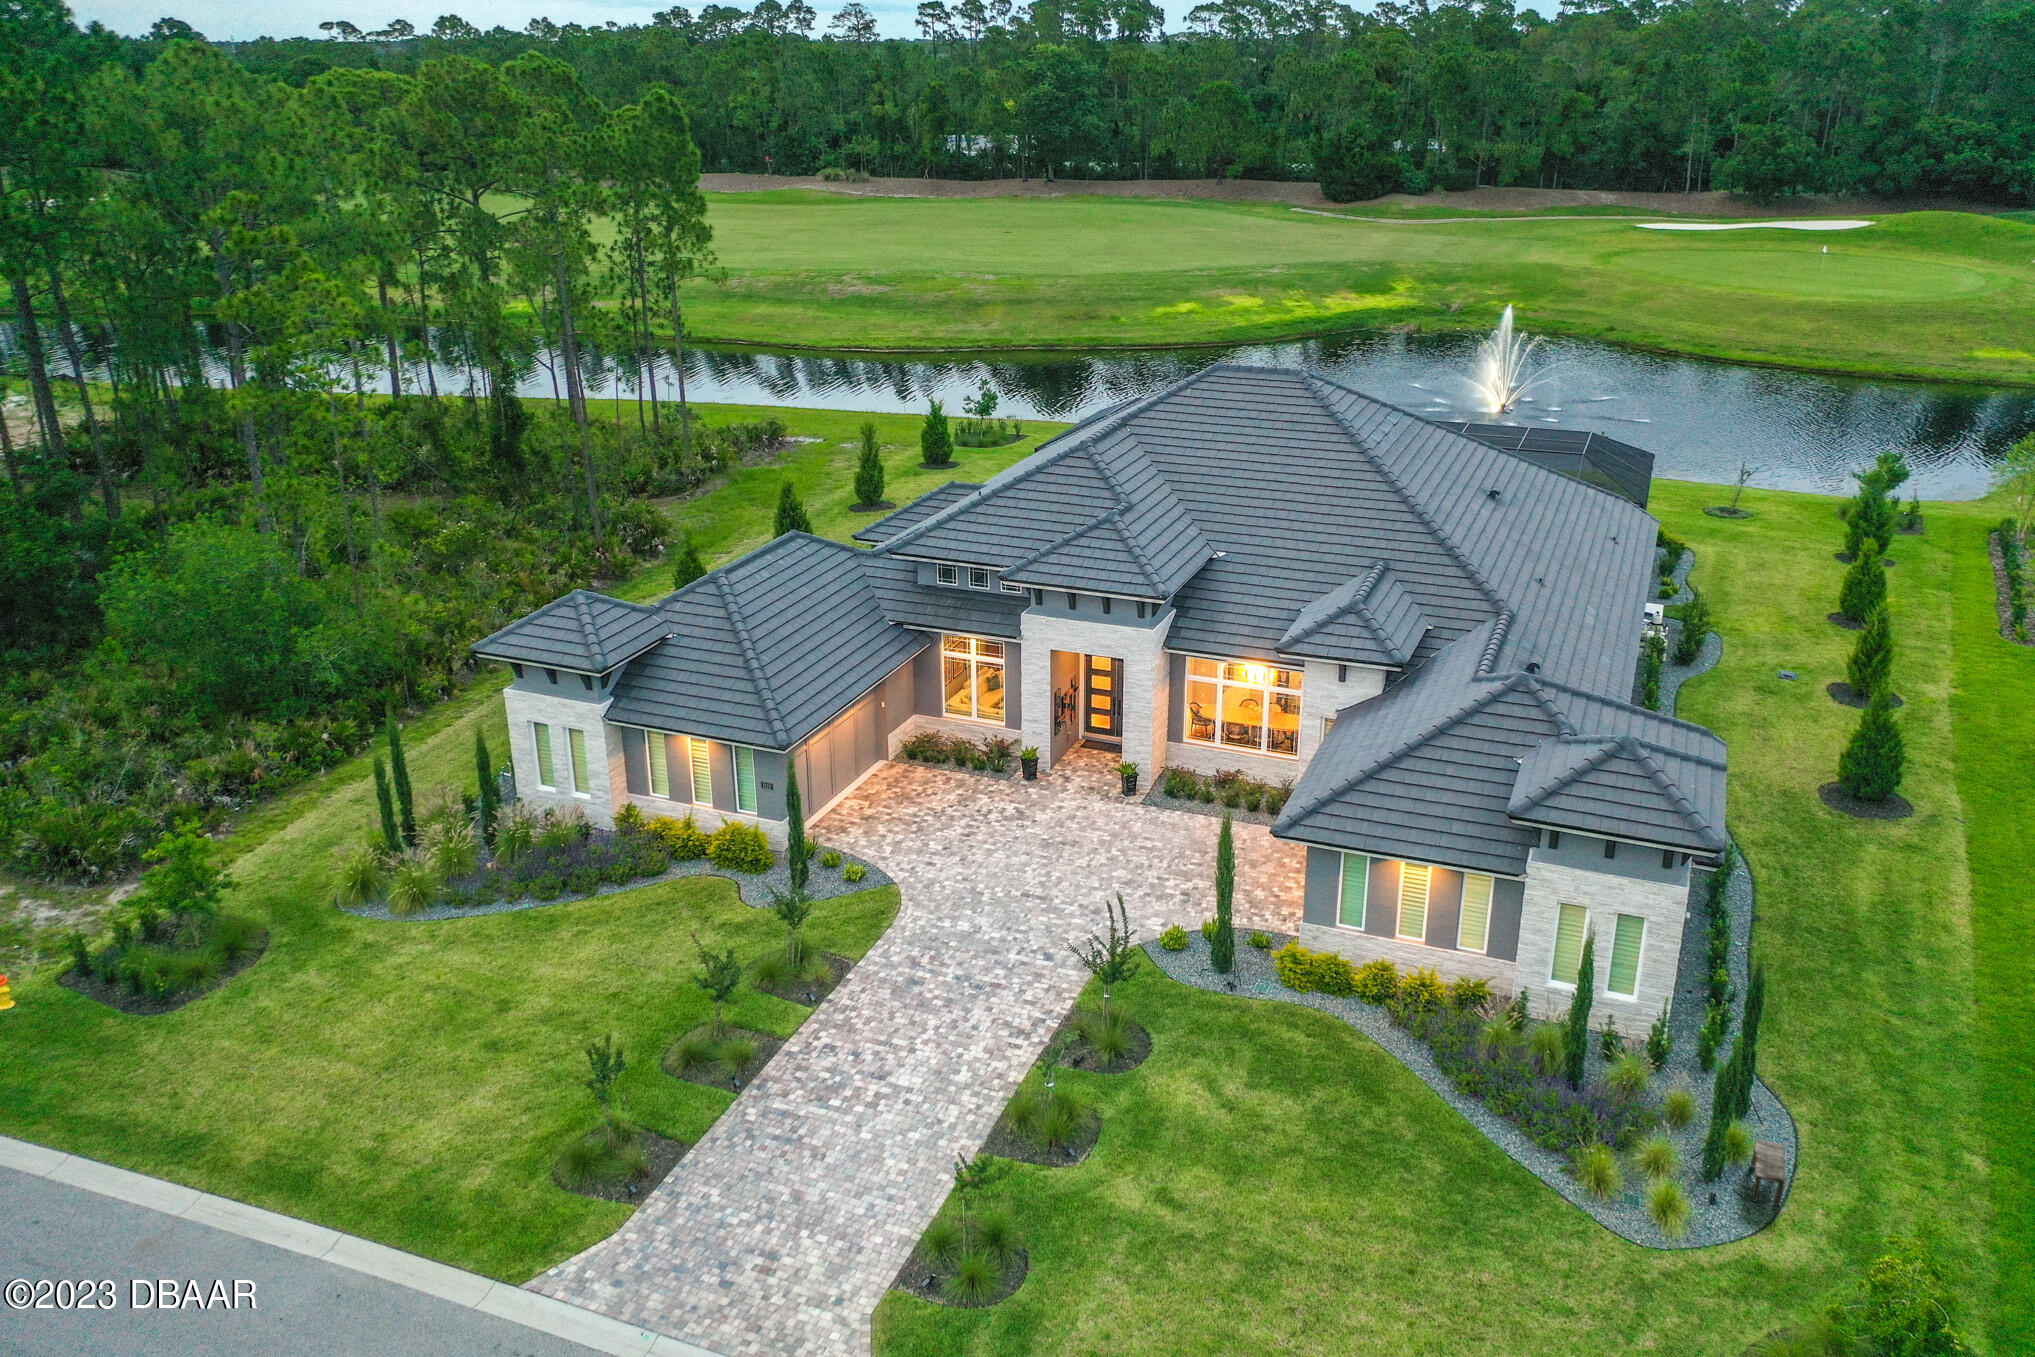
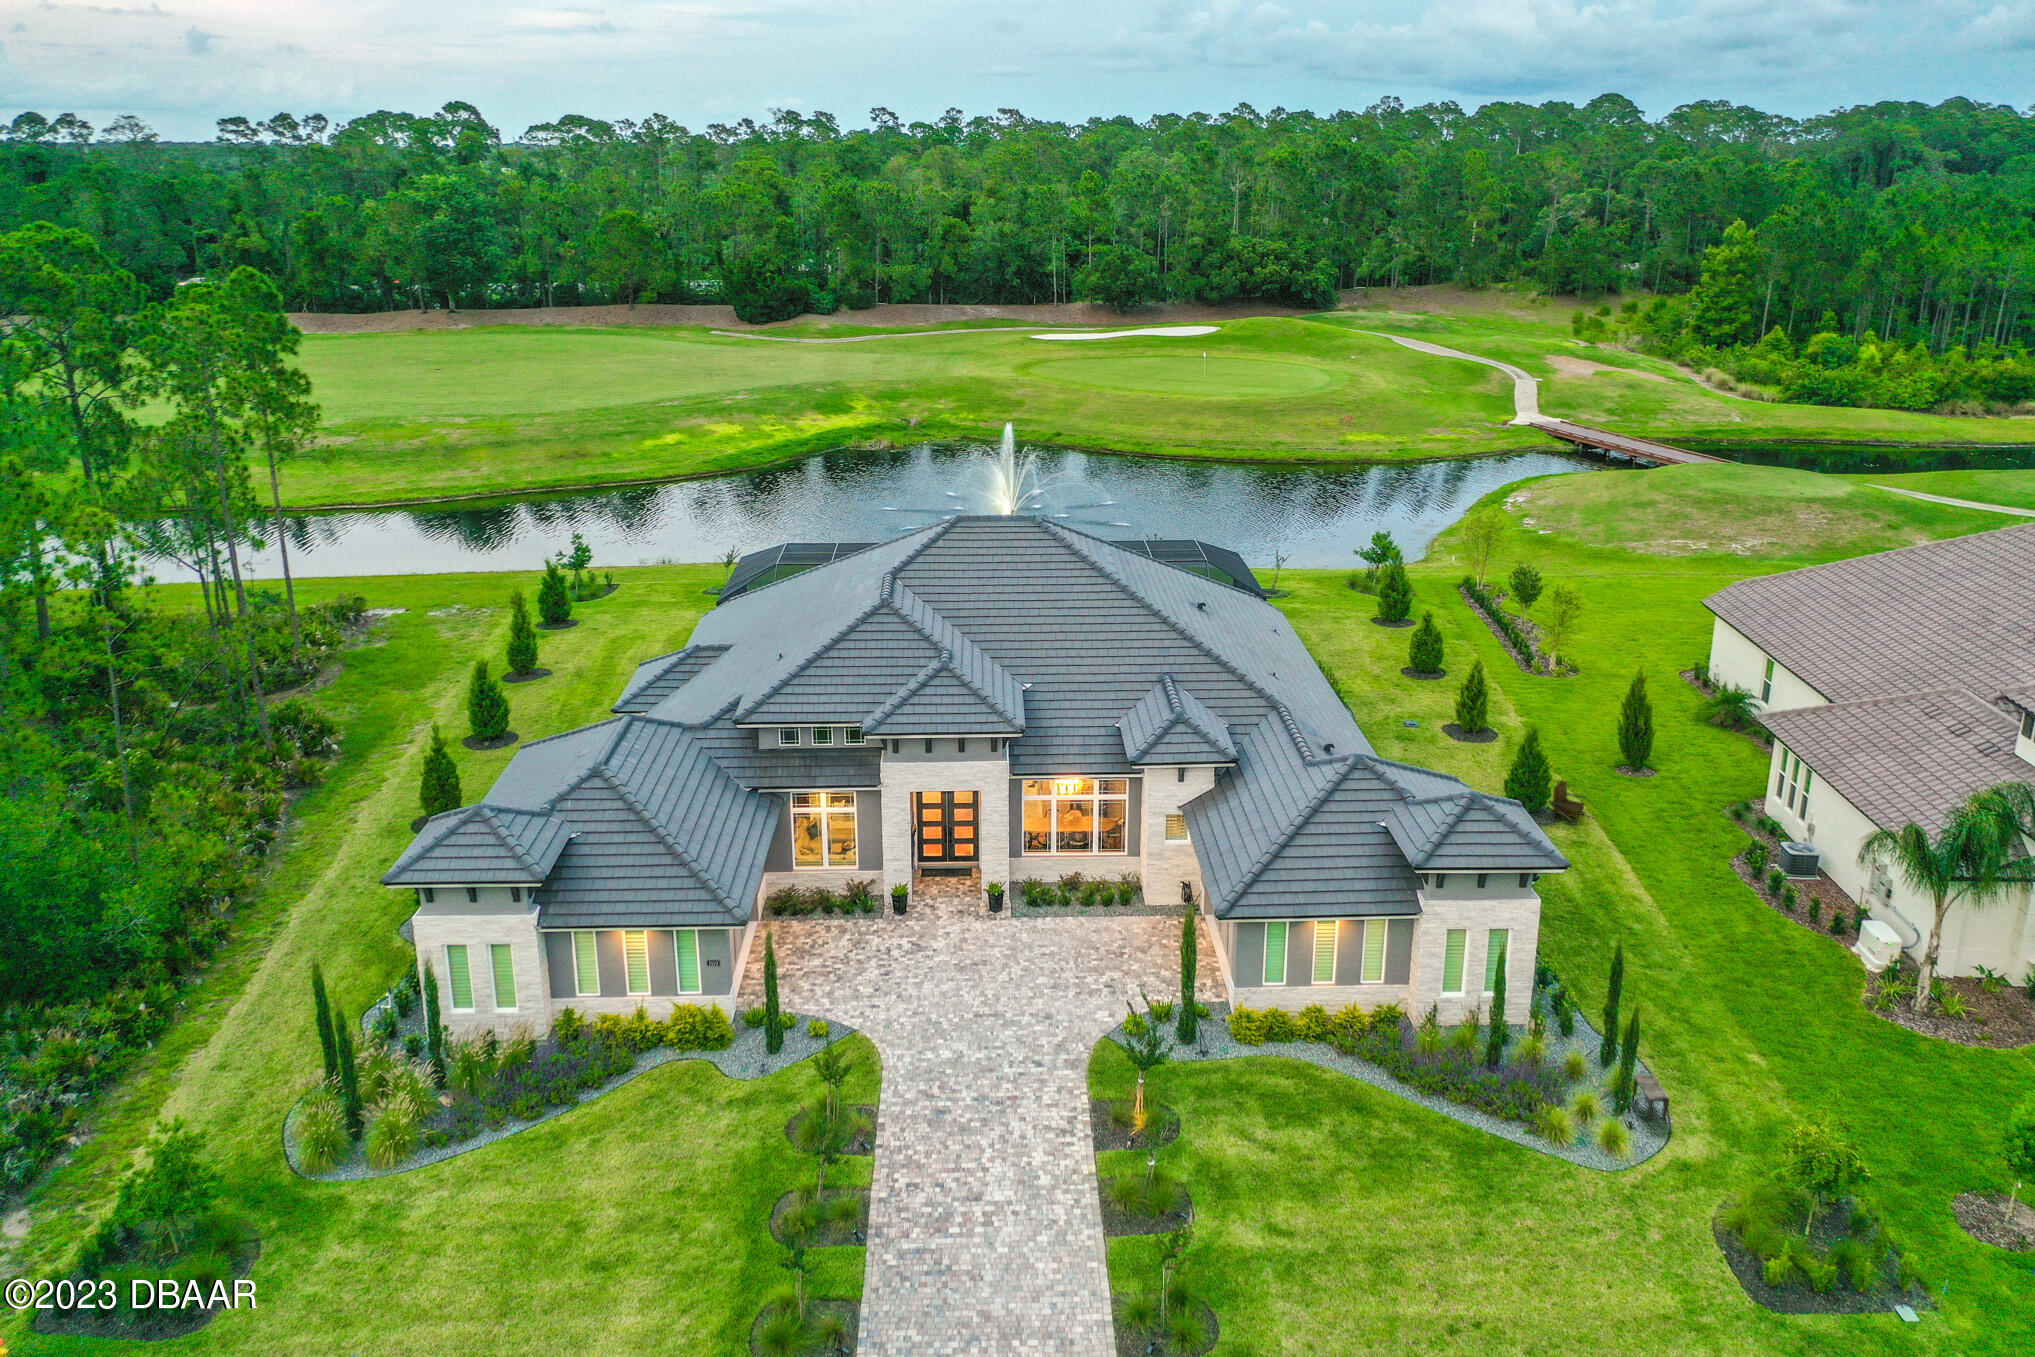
lounge chair: none [1888,761,1955,821] -> present [1549,781,1586,825]

